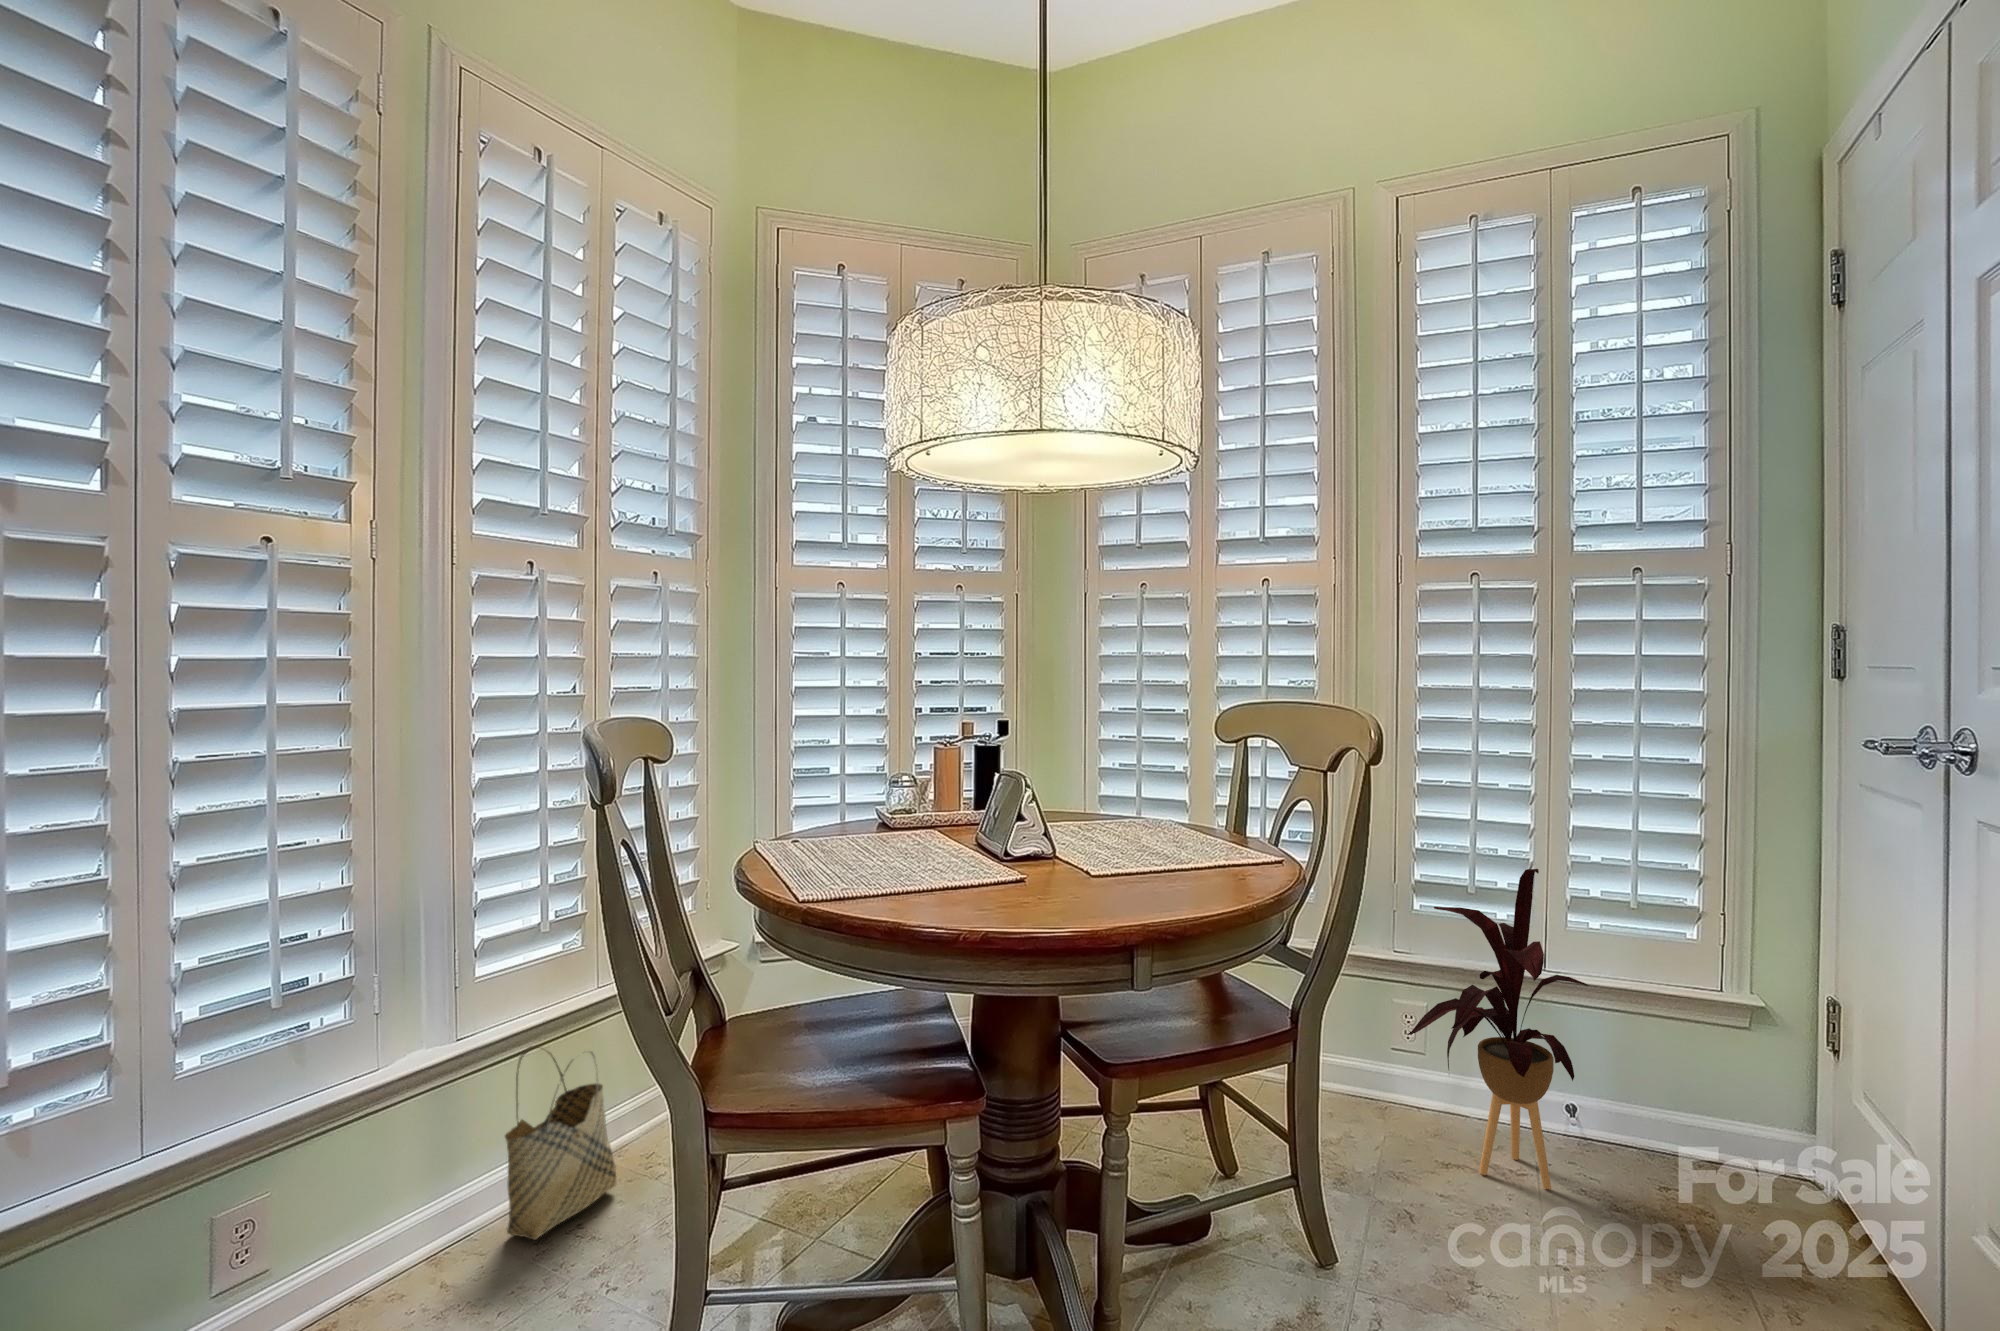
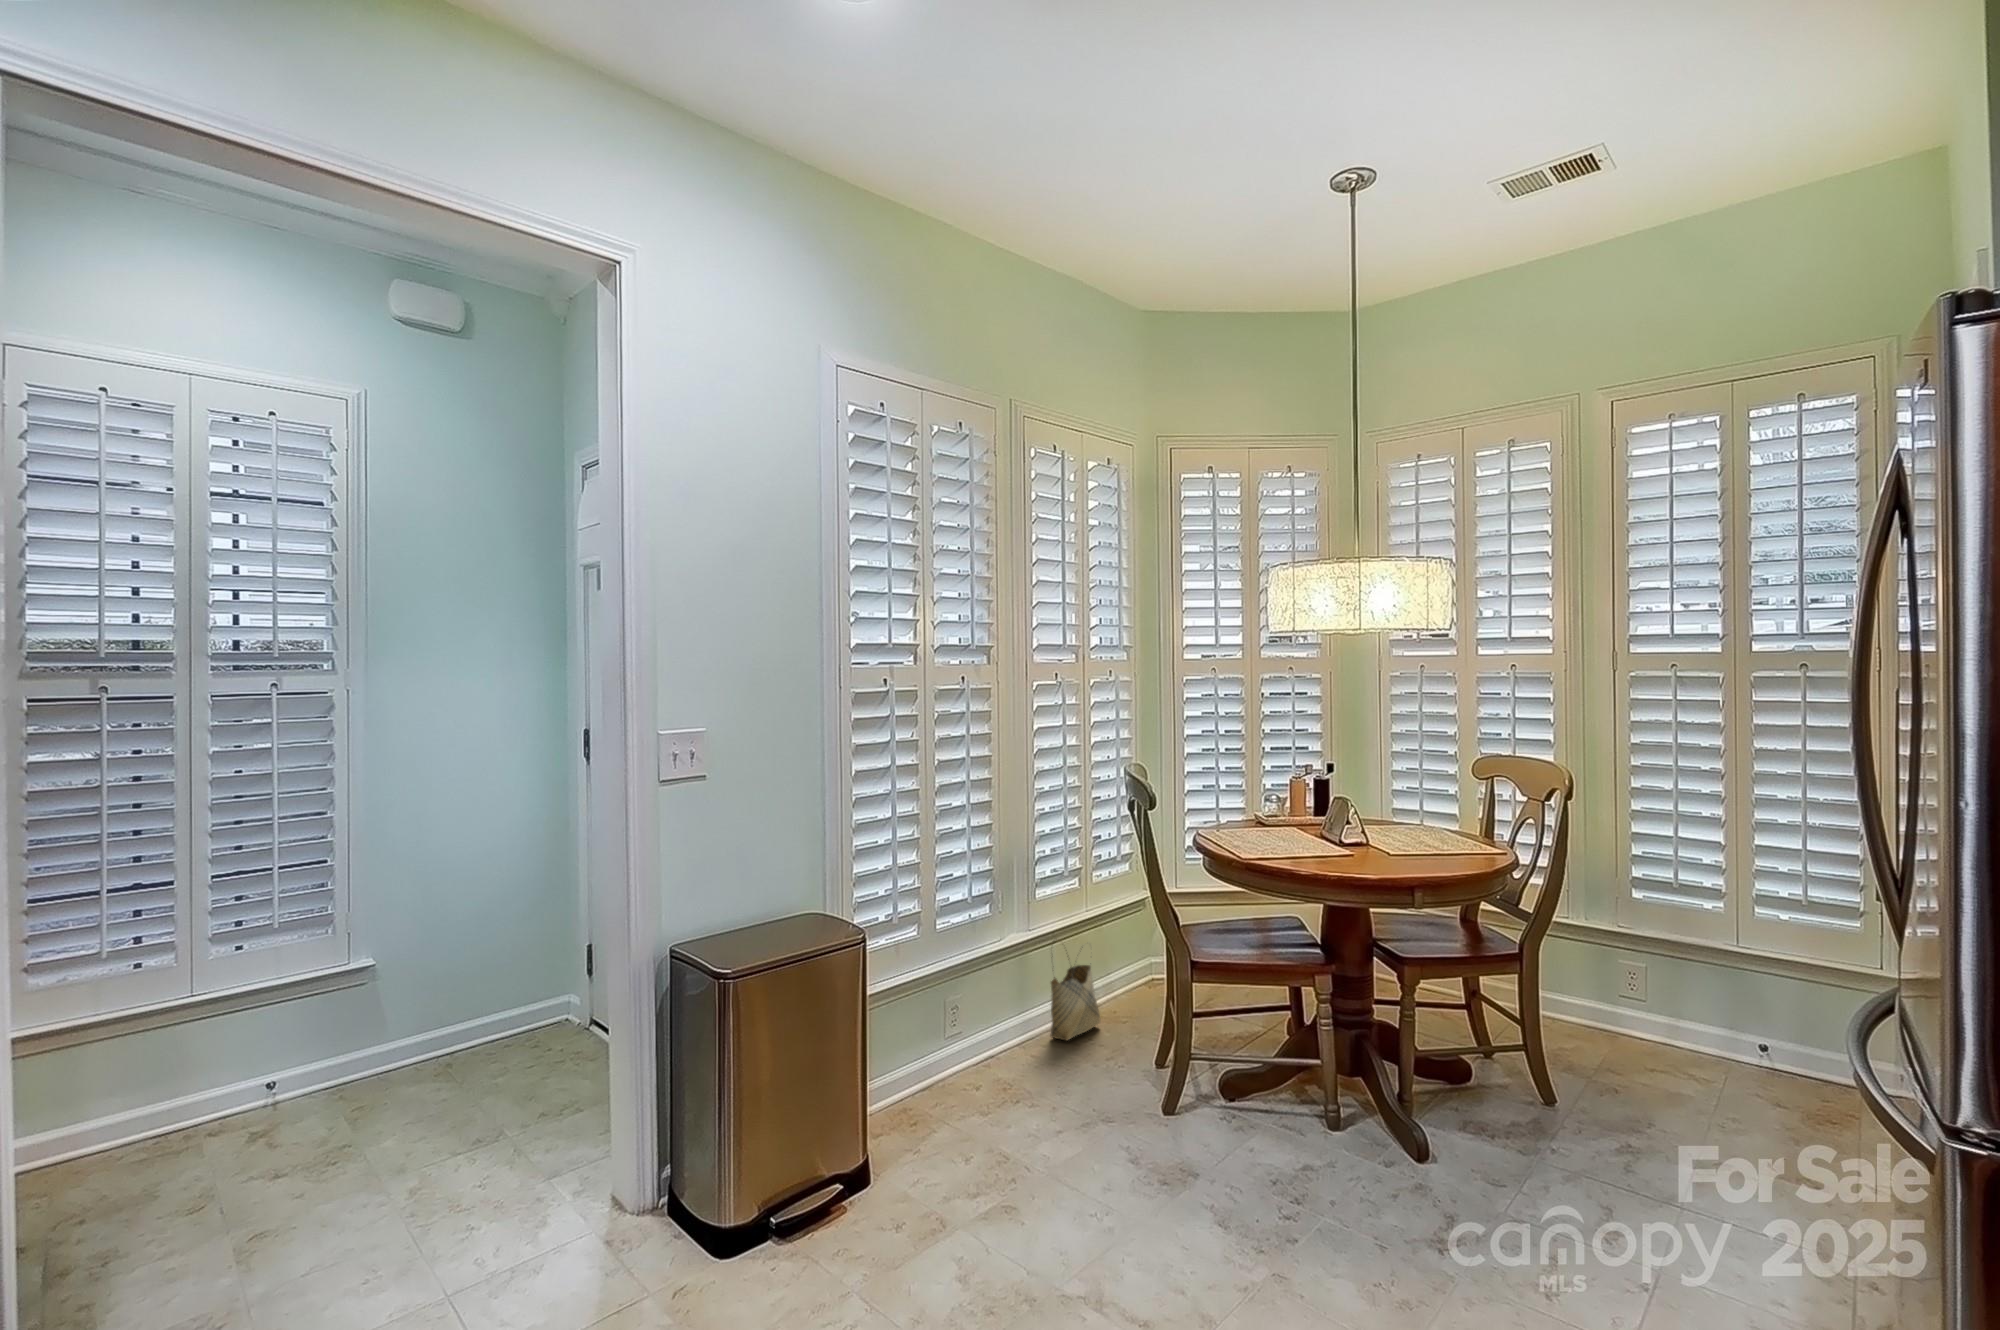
house plant: present [1407,869,1588,1189] -> none [1618,869,1757,1090]

